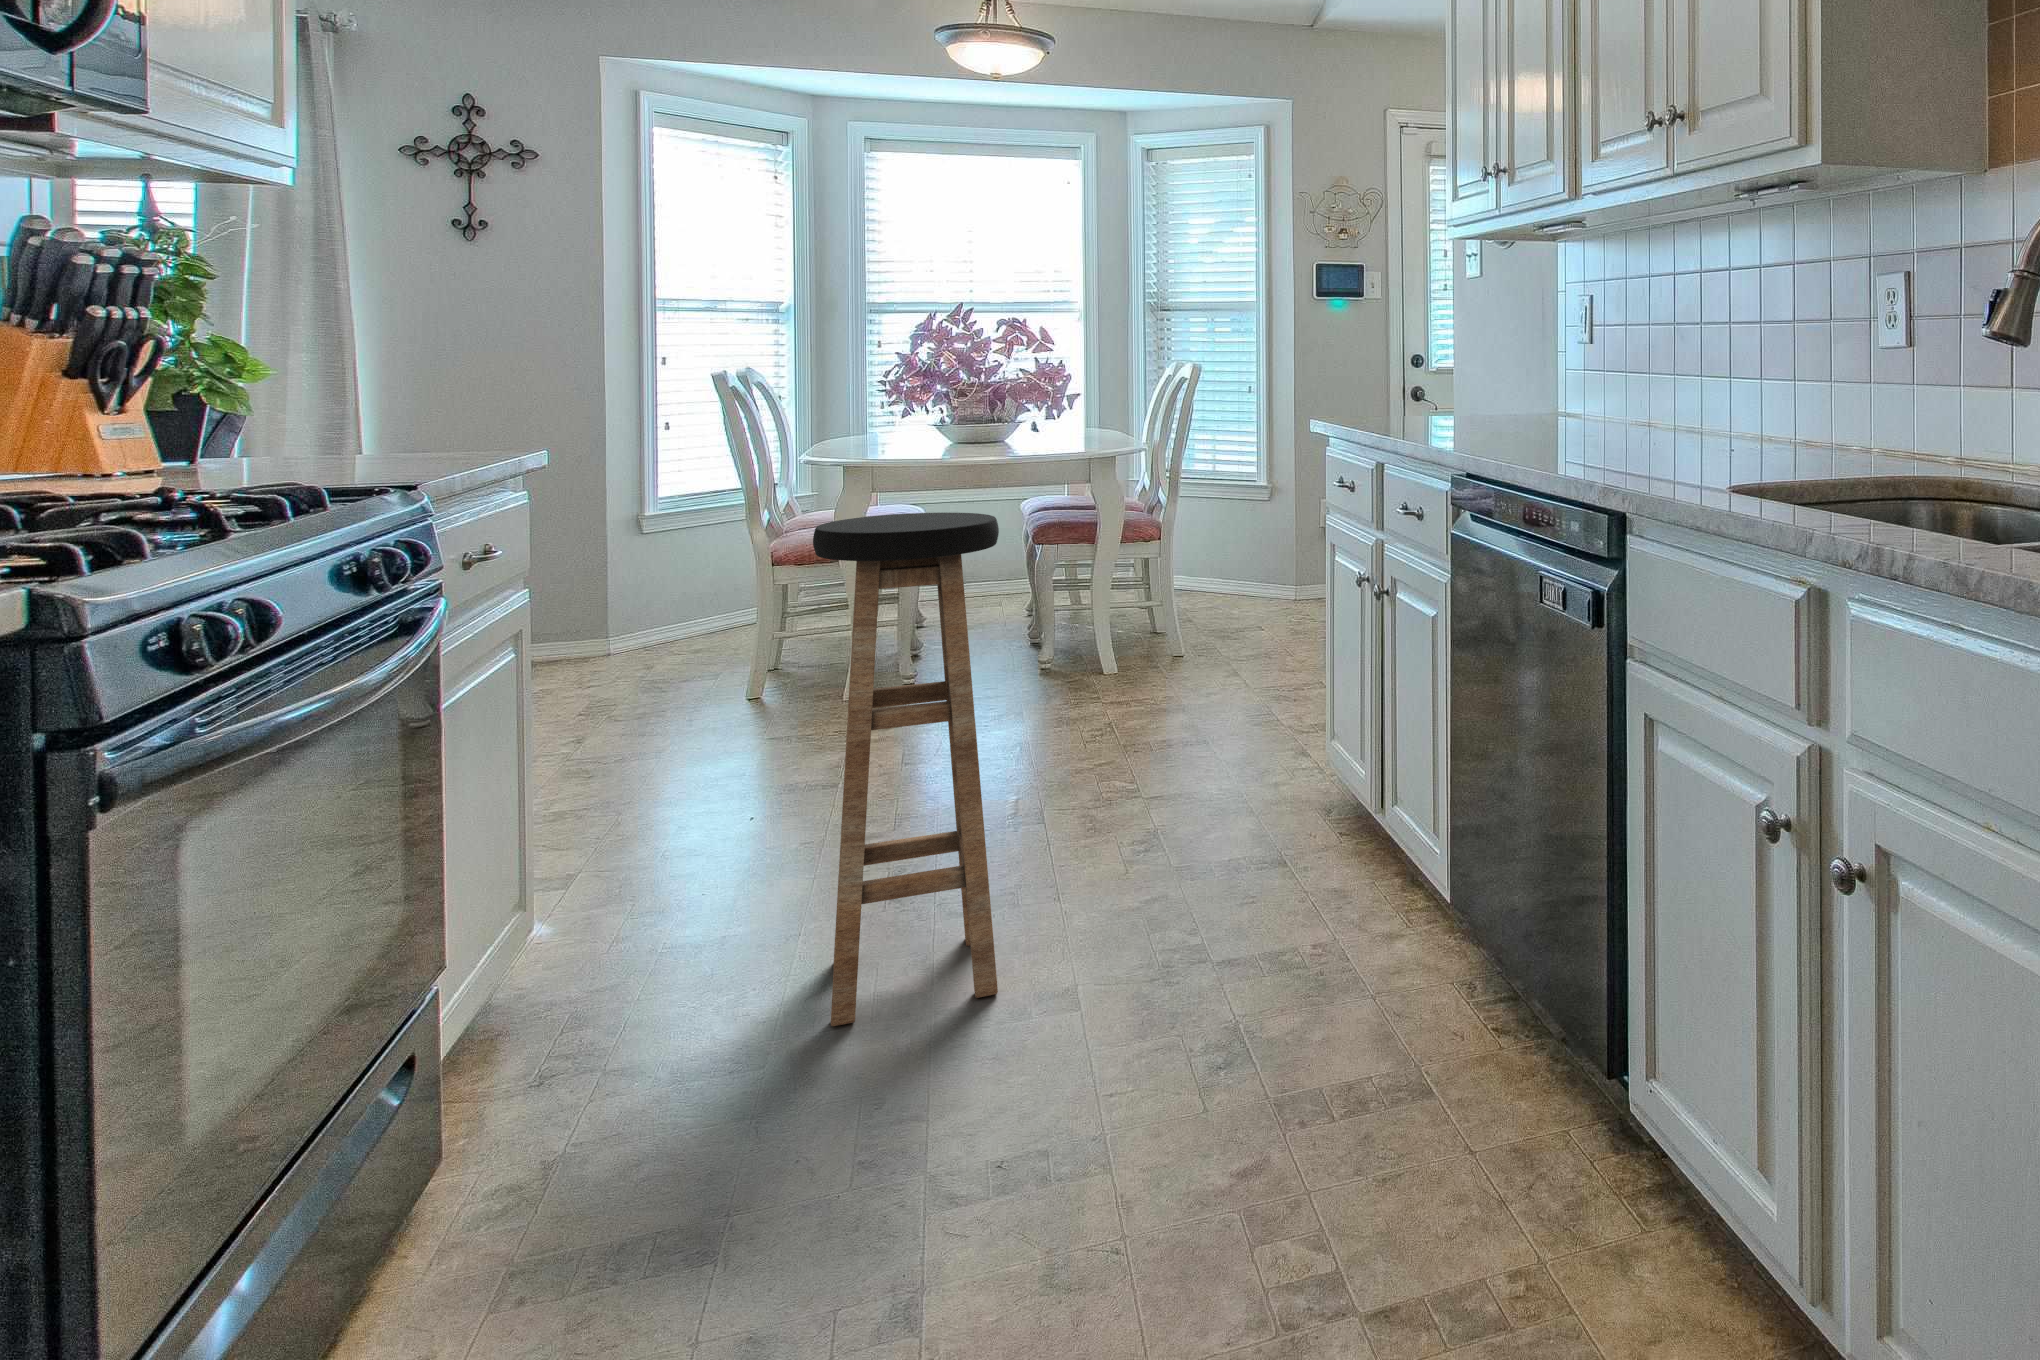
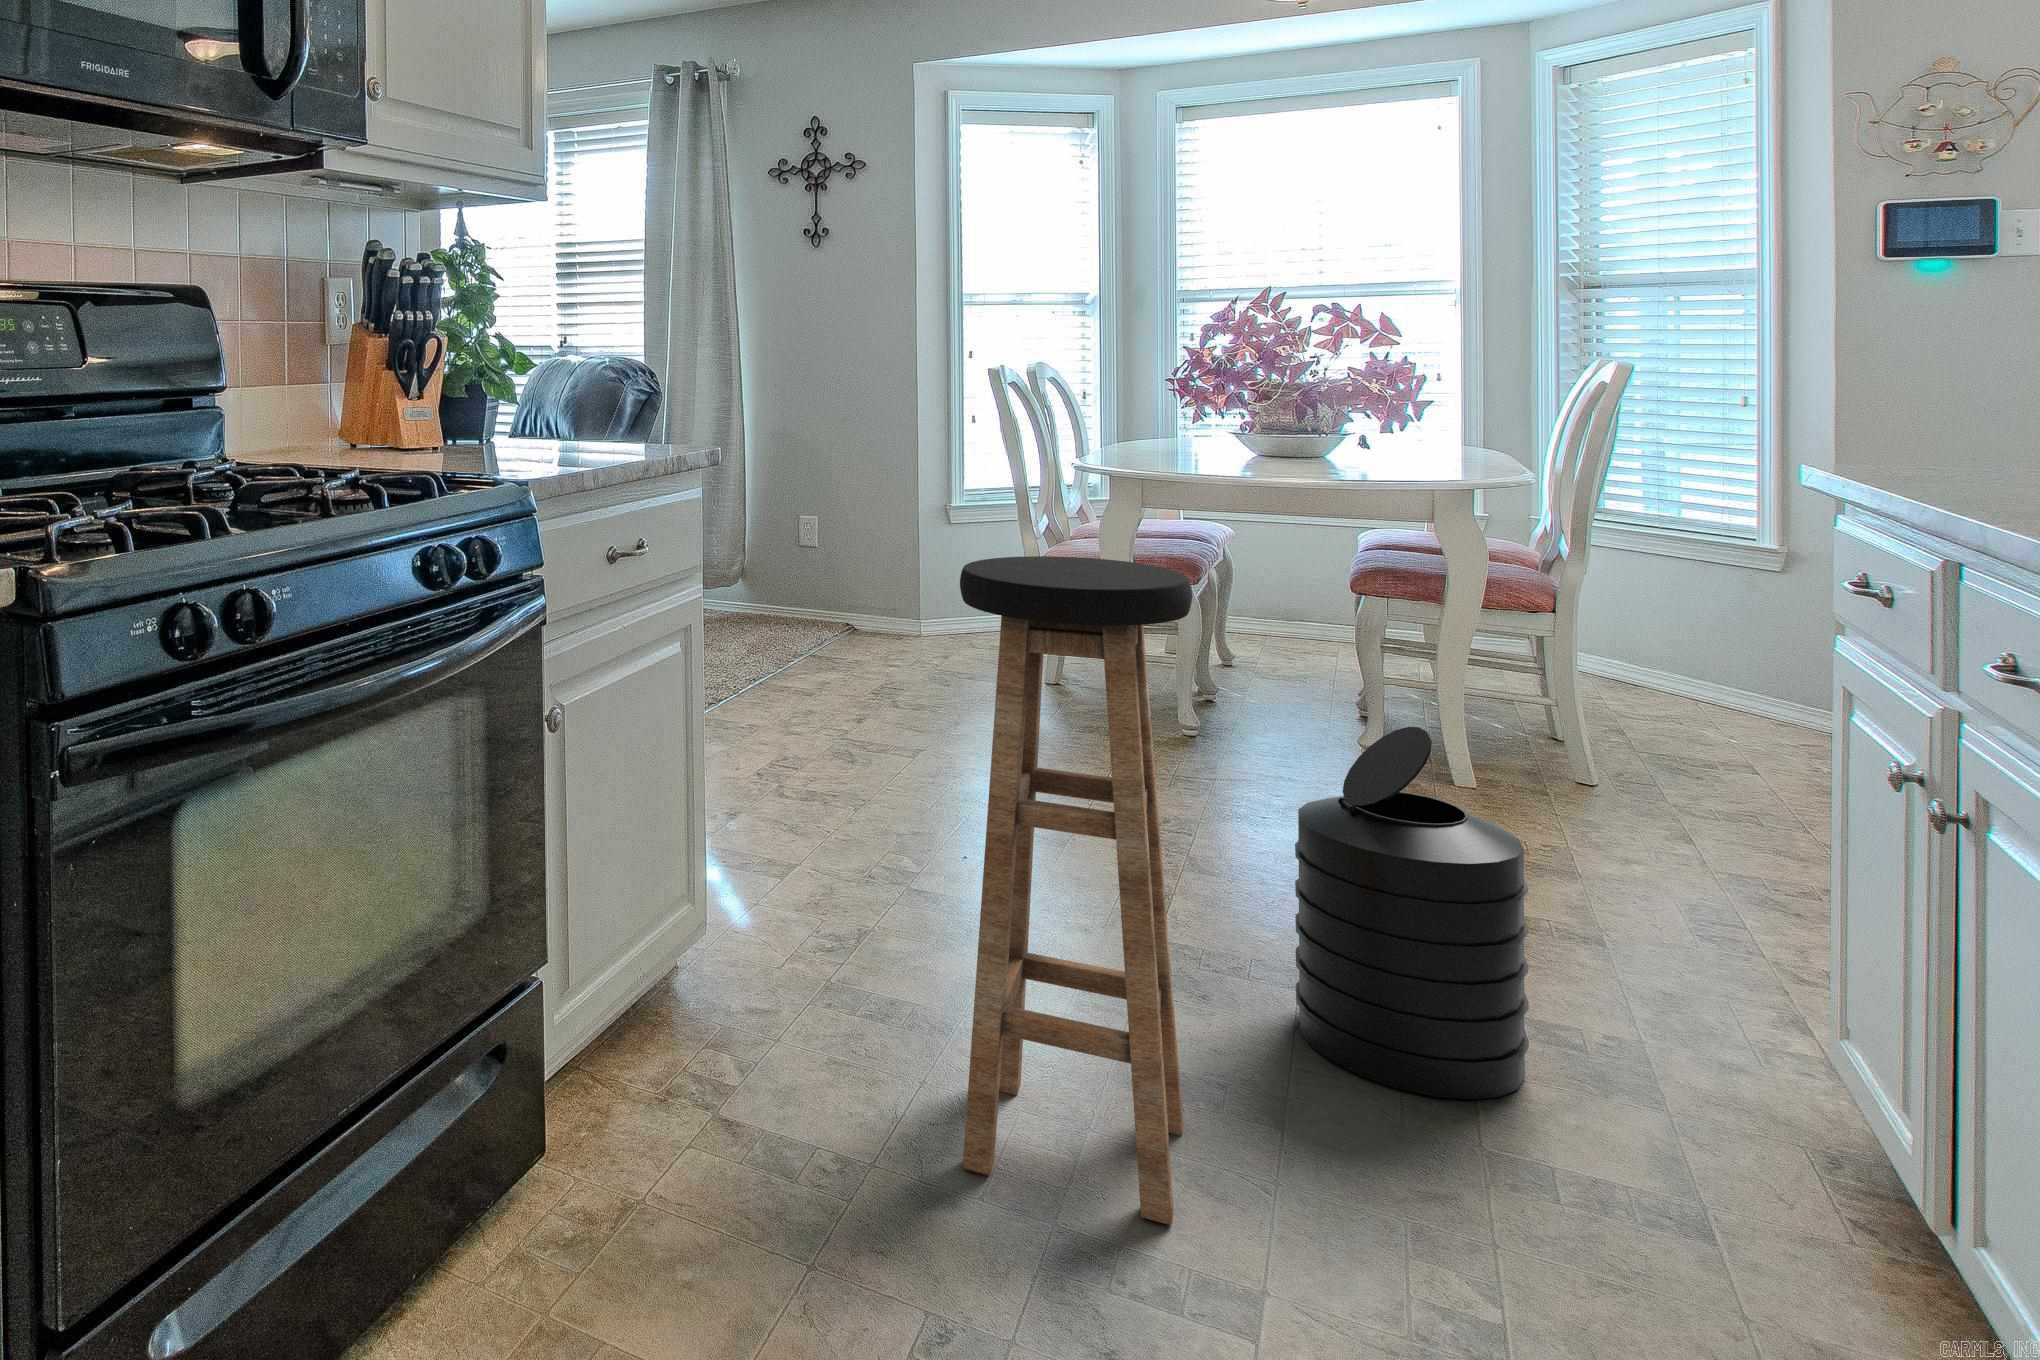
trash can: none [1040,613,1183,865] -> present [1295,727,1529,1100]

